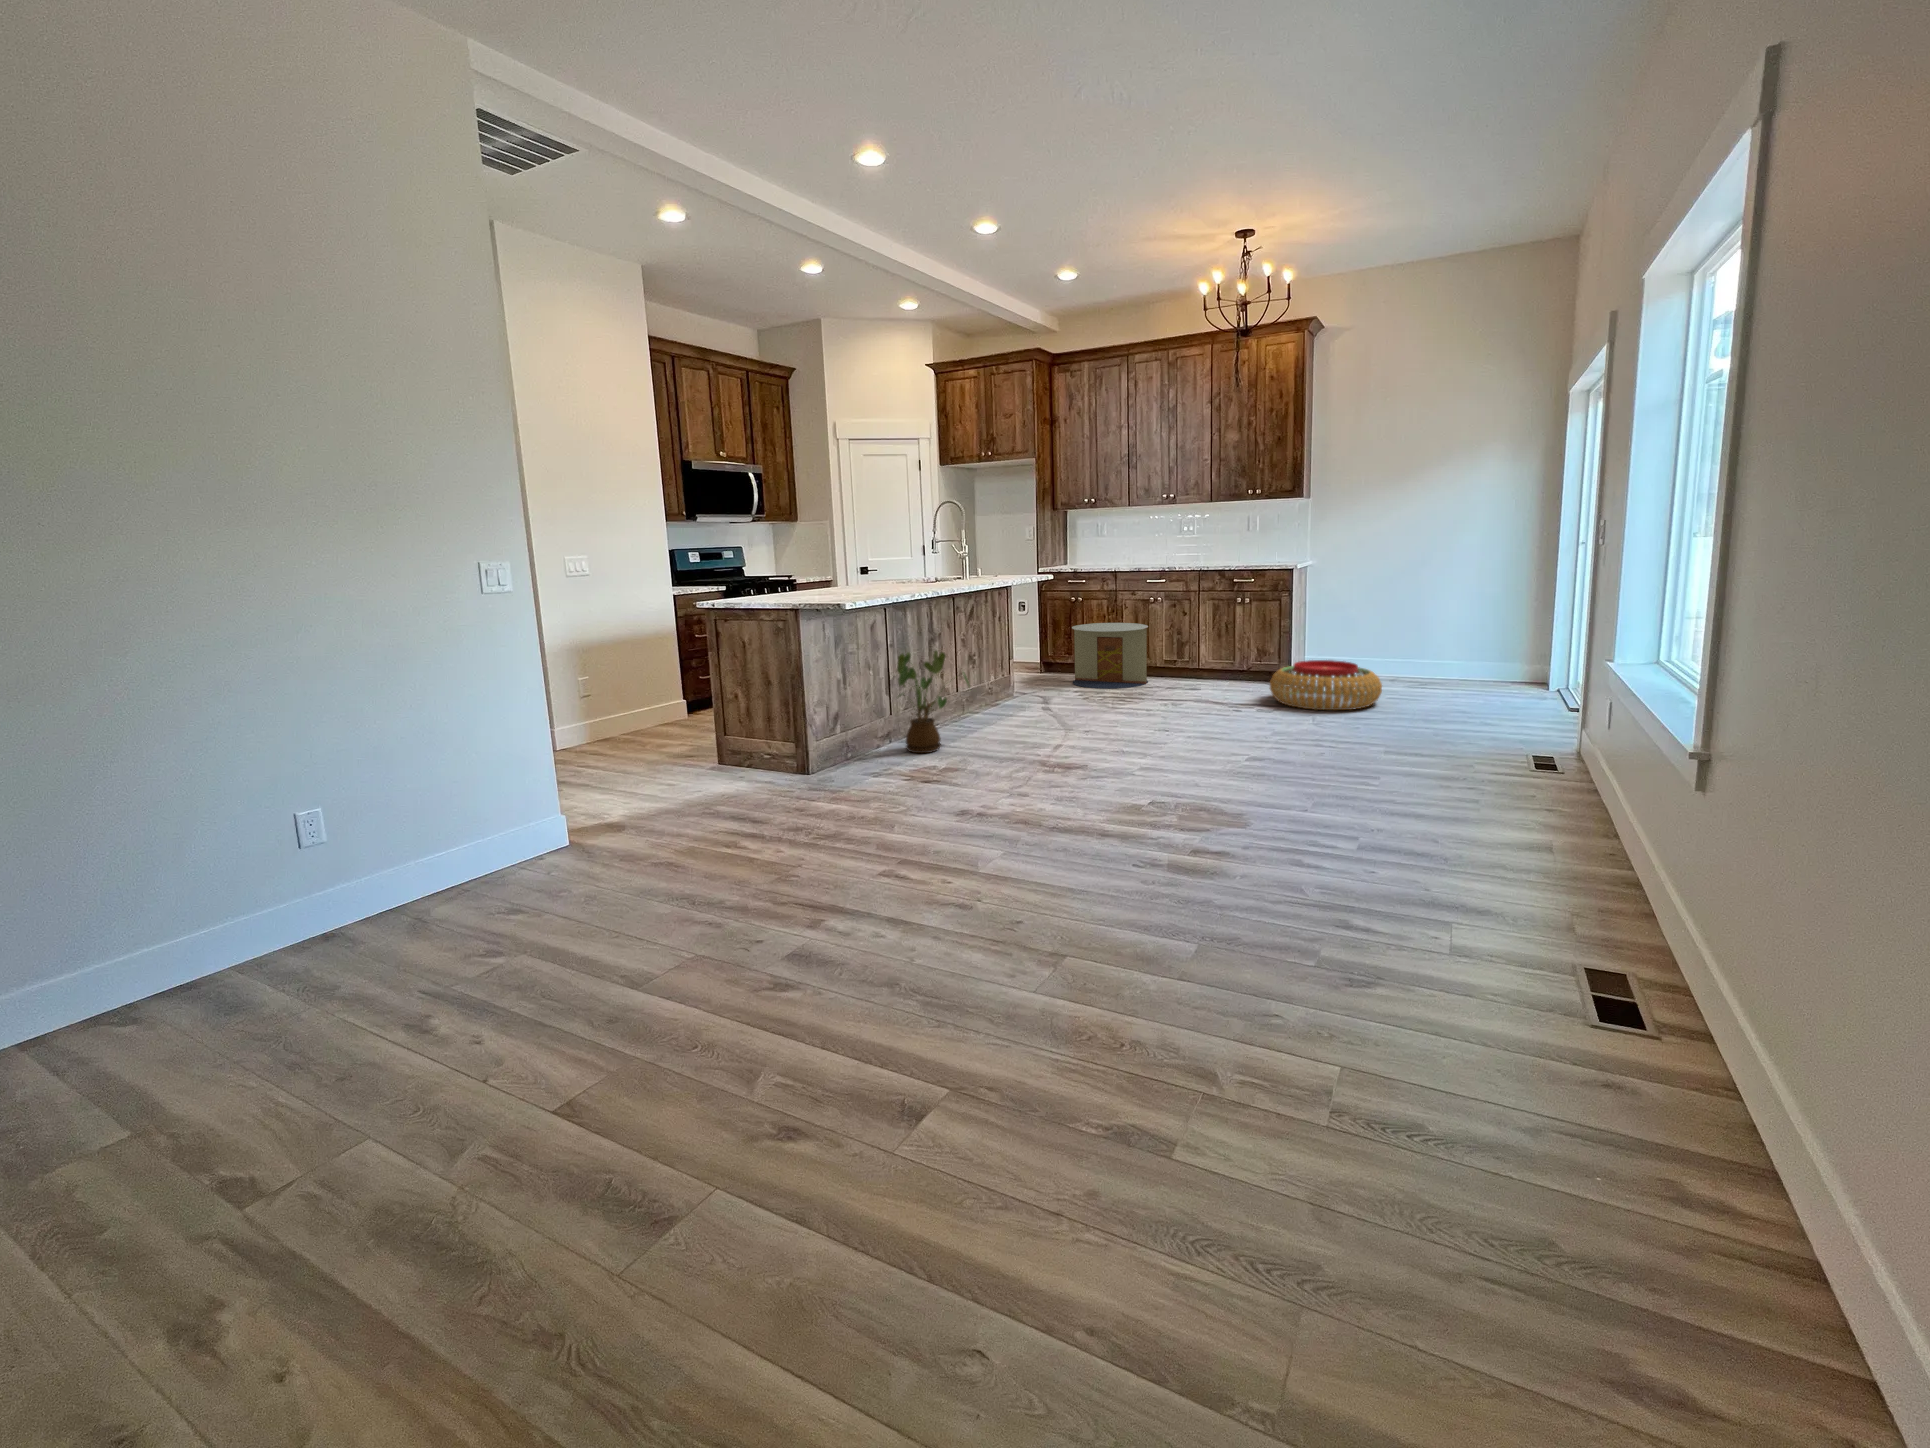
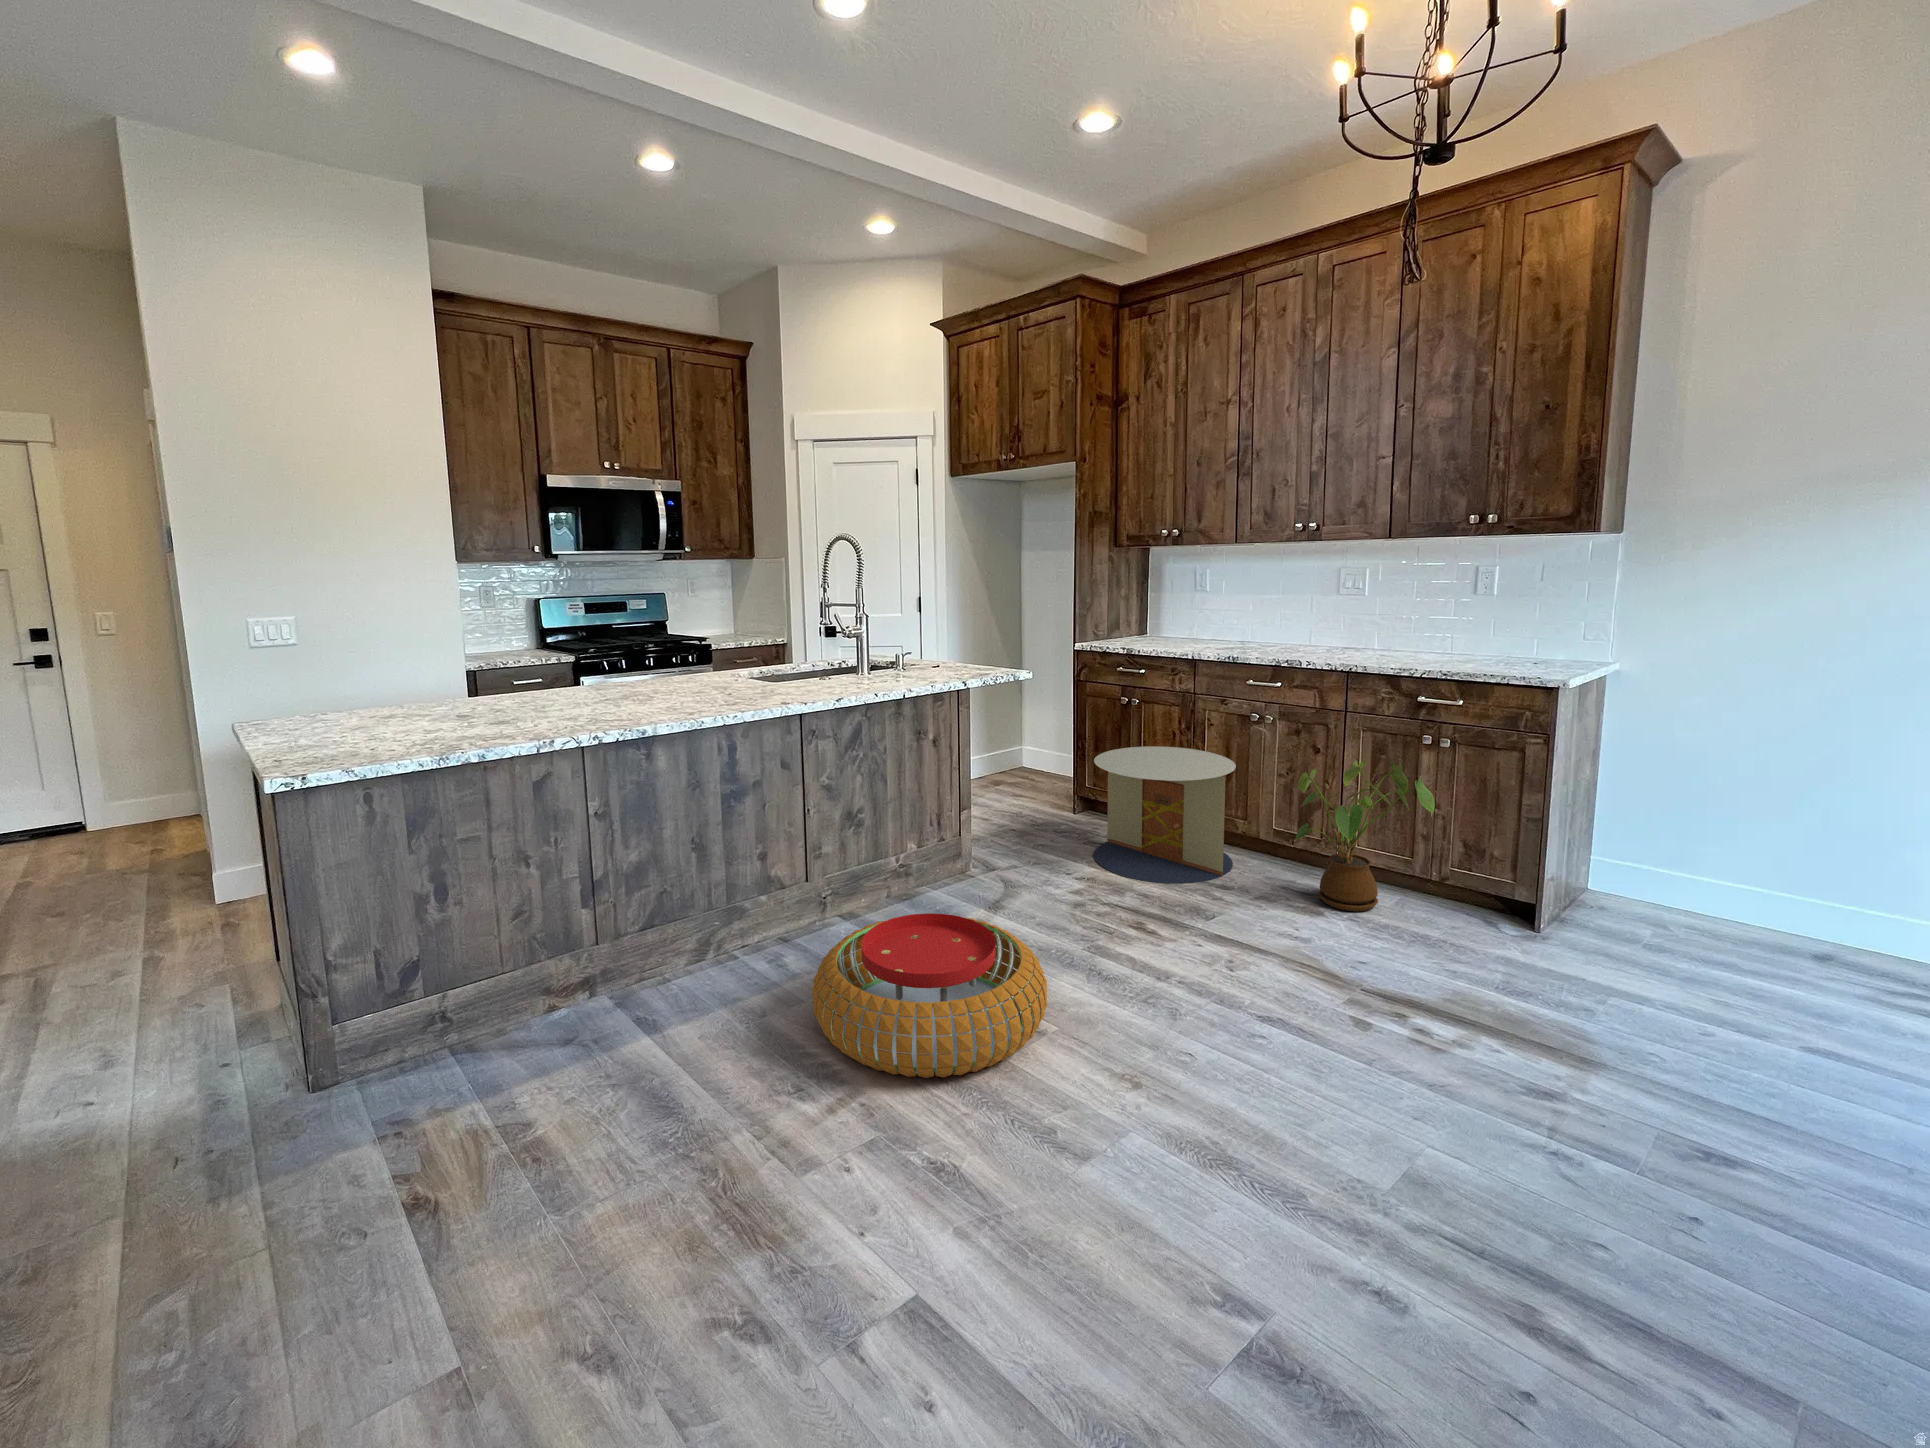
house plant: present [897,651,970,753] -> present [1296,761,1435,911]
pouf: present [1270,660,1382,710] -> present [812,913,1047,1078]

